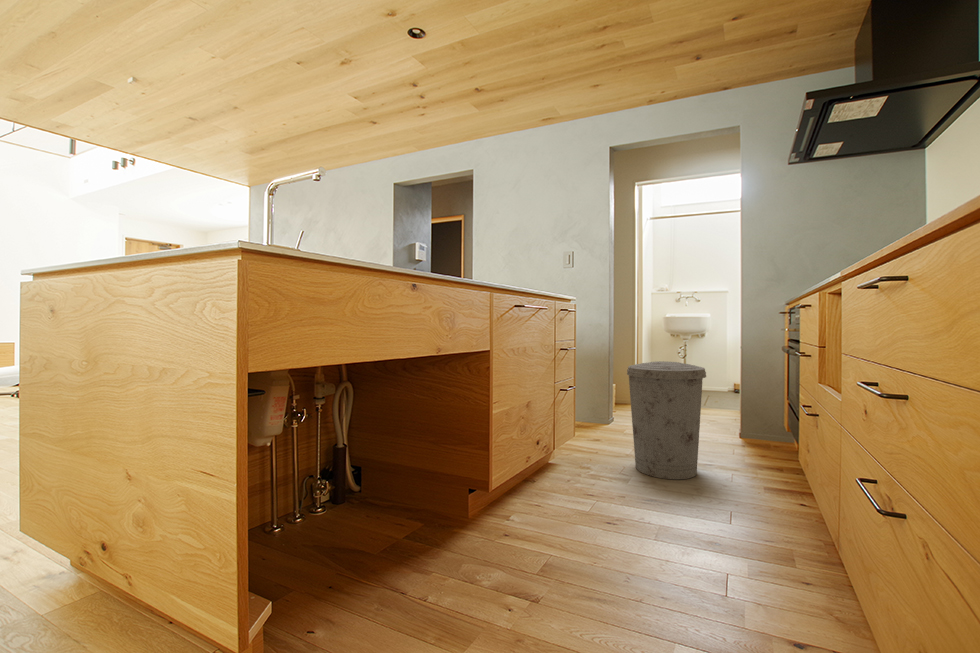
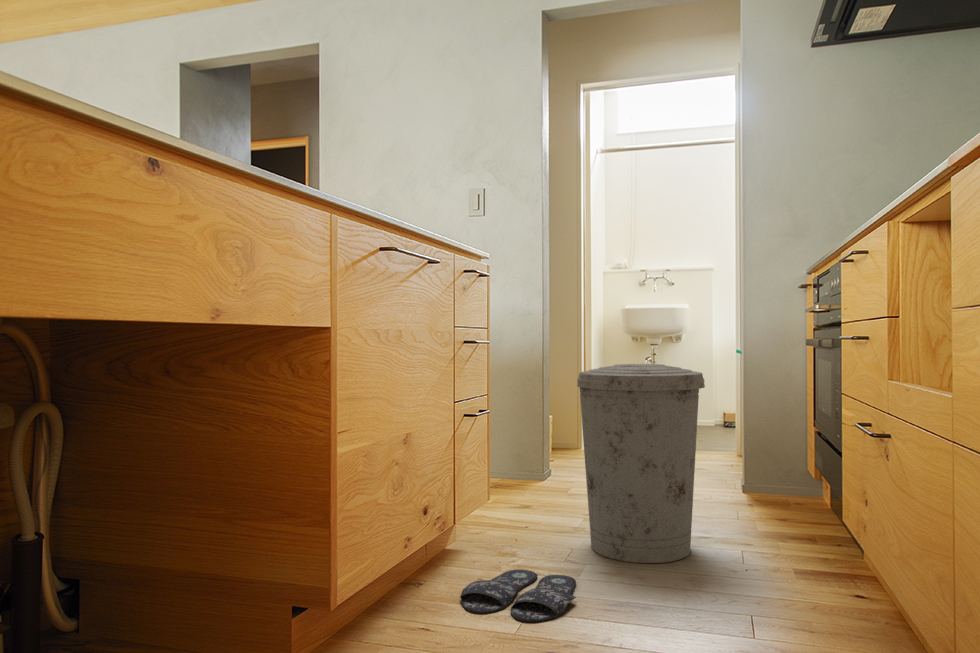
slippers: none [558,477,624,507] -> present [460,570,576,622]

